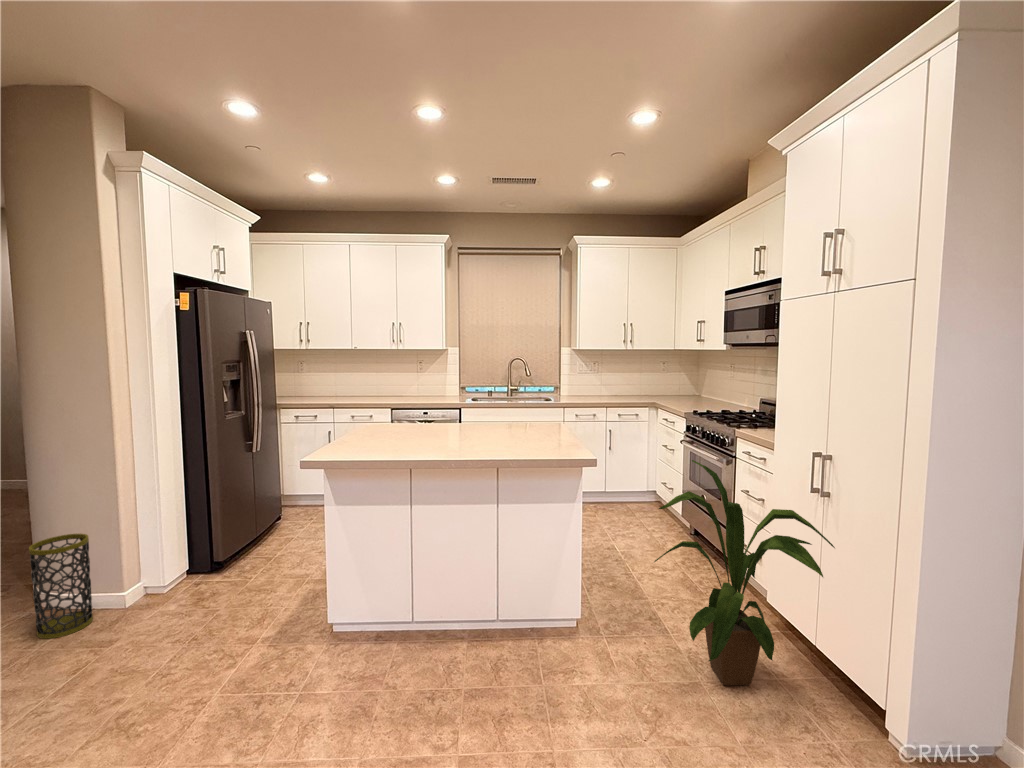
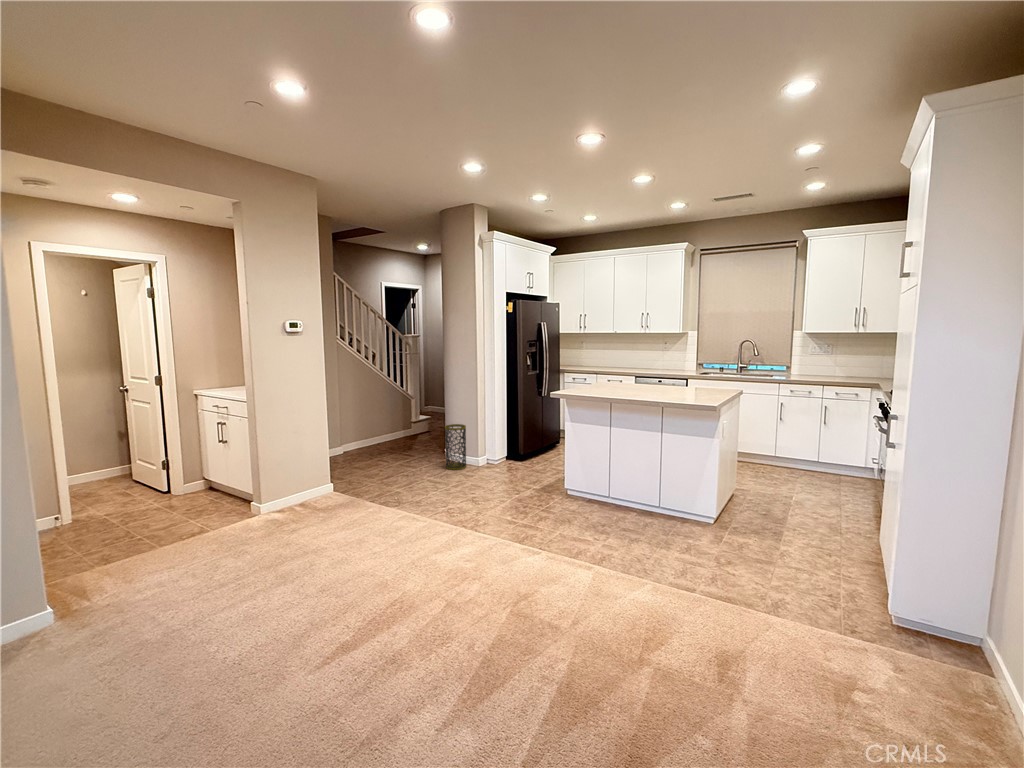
house plant: present [654,460,835,686] -> none [758,413,892,576]

